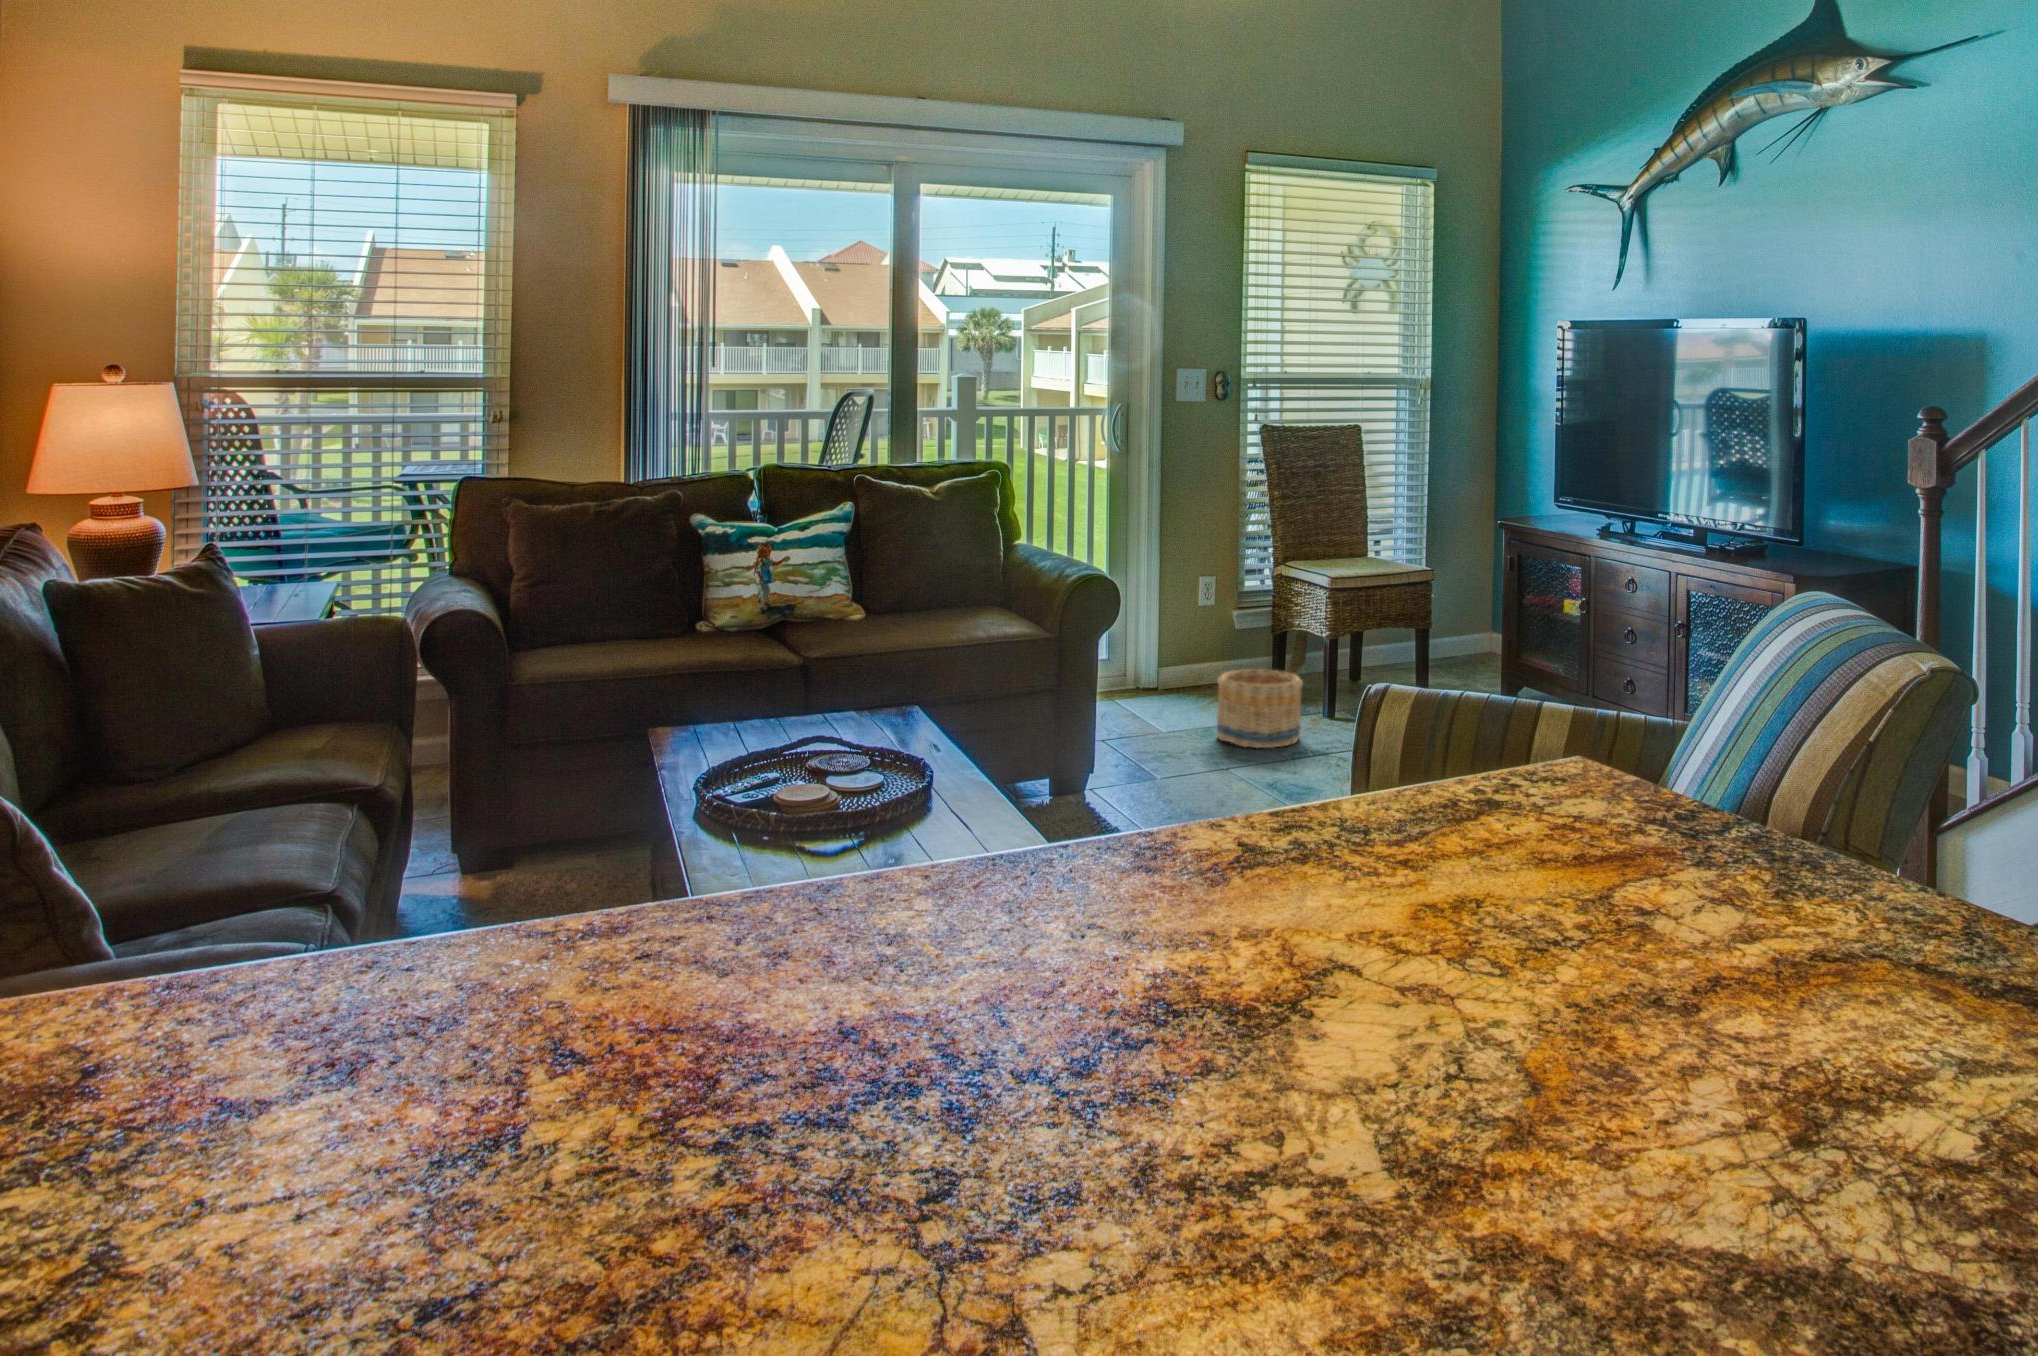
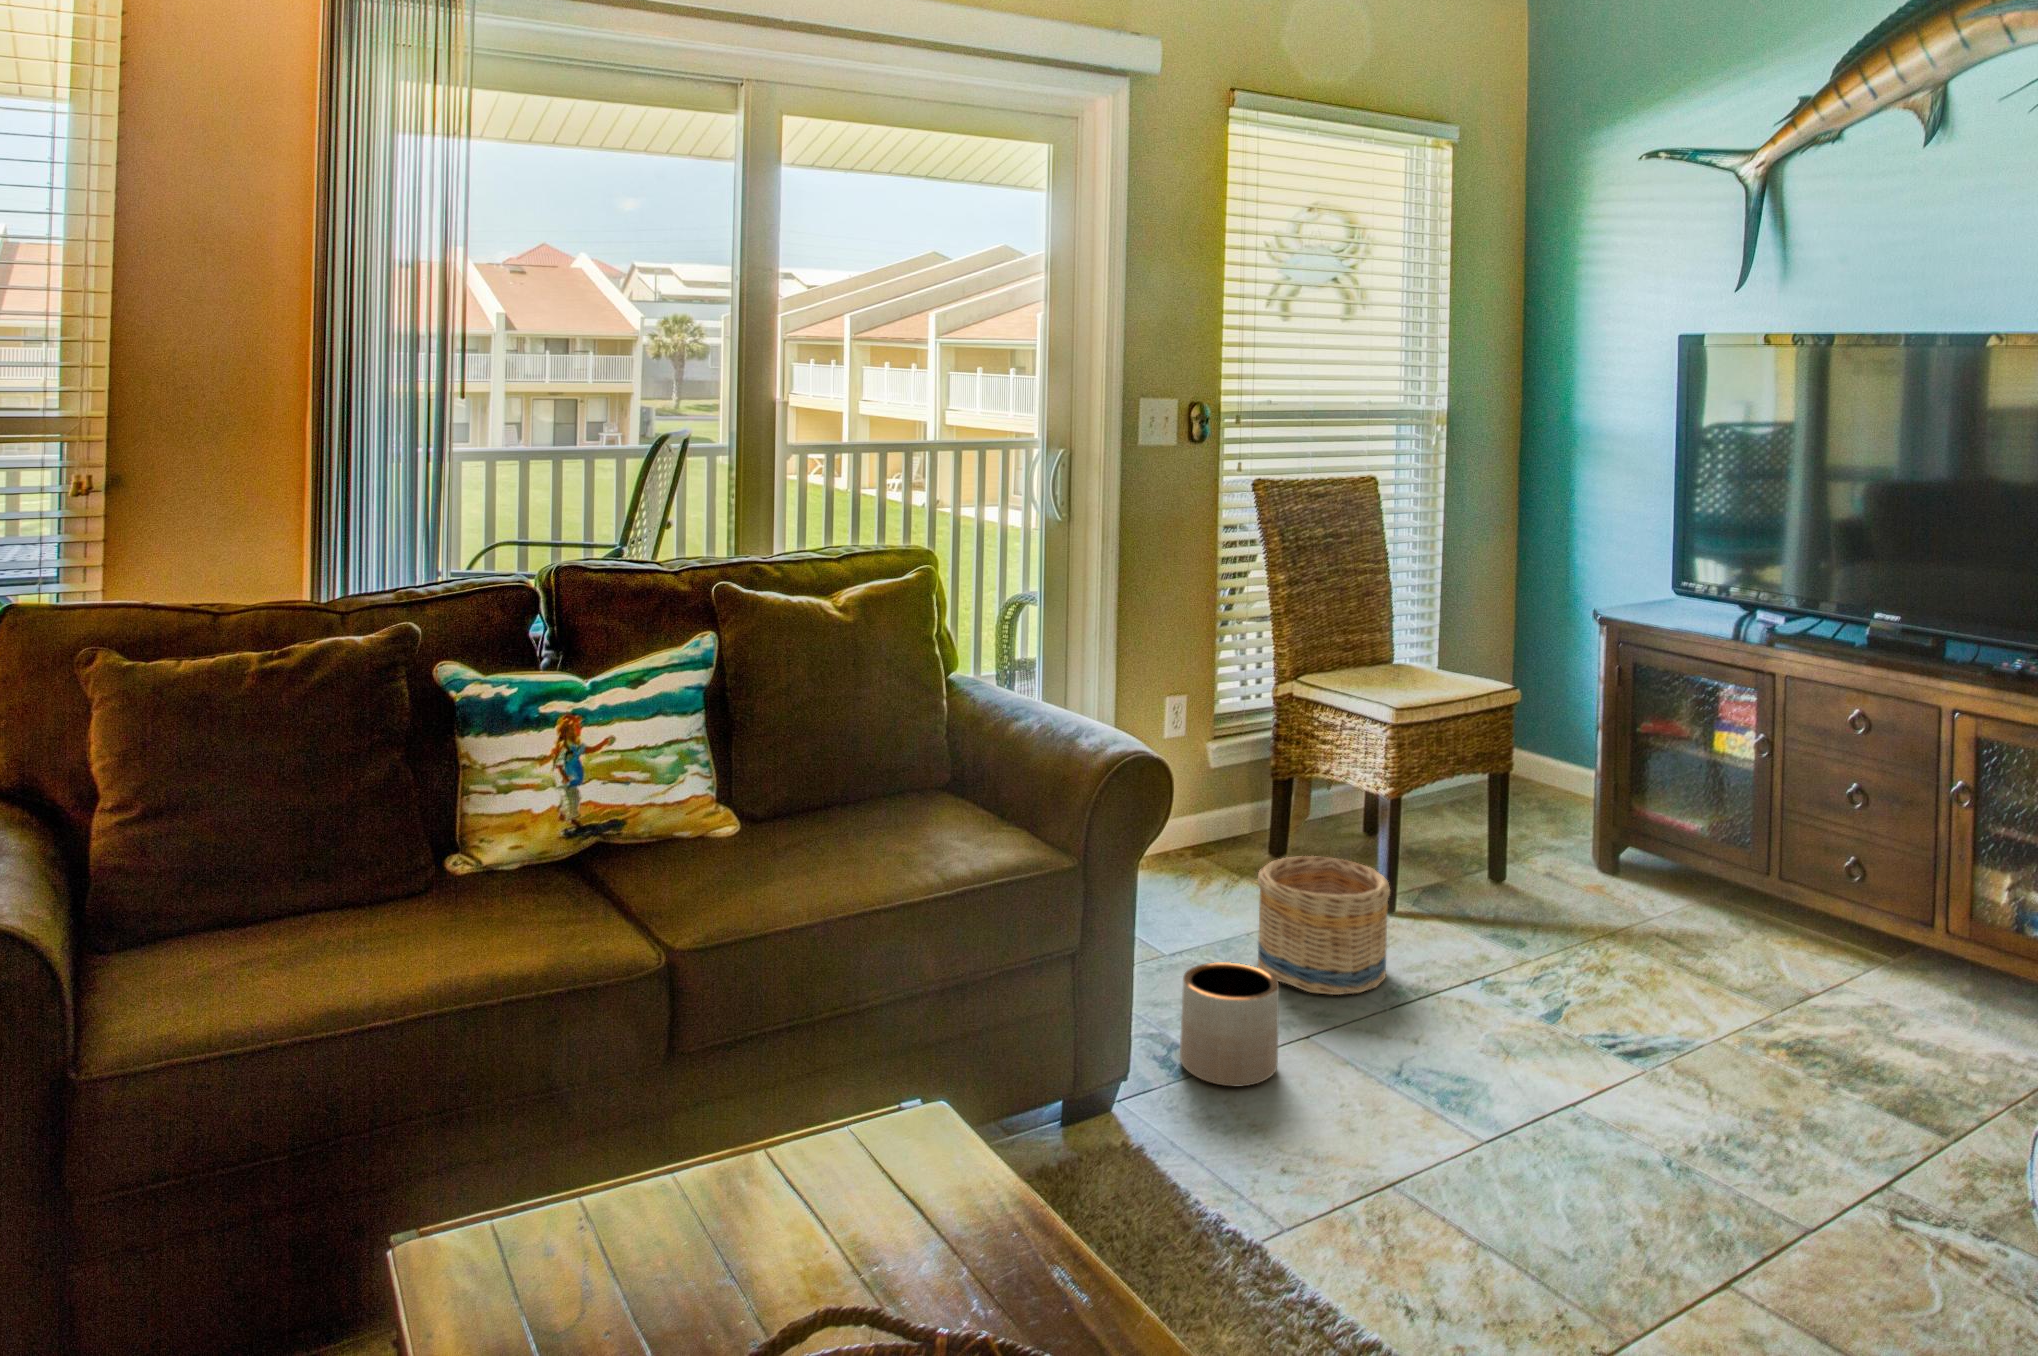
planter: none [1135,714,1195,780] -> present [1180,962,1279,1087]

